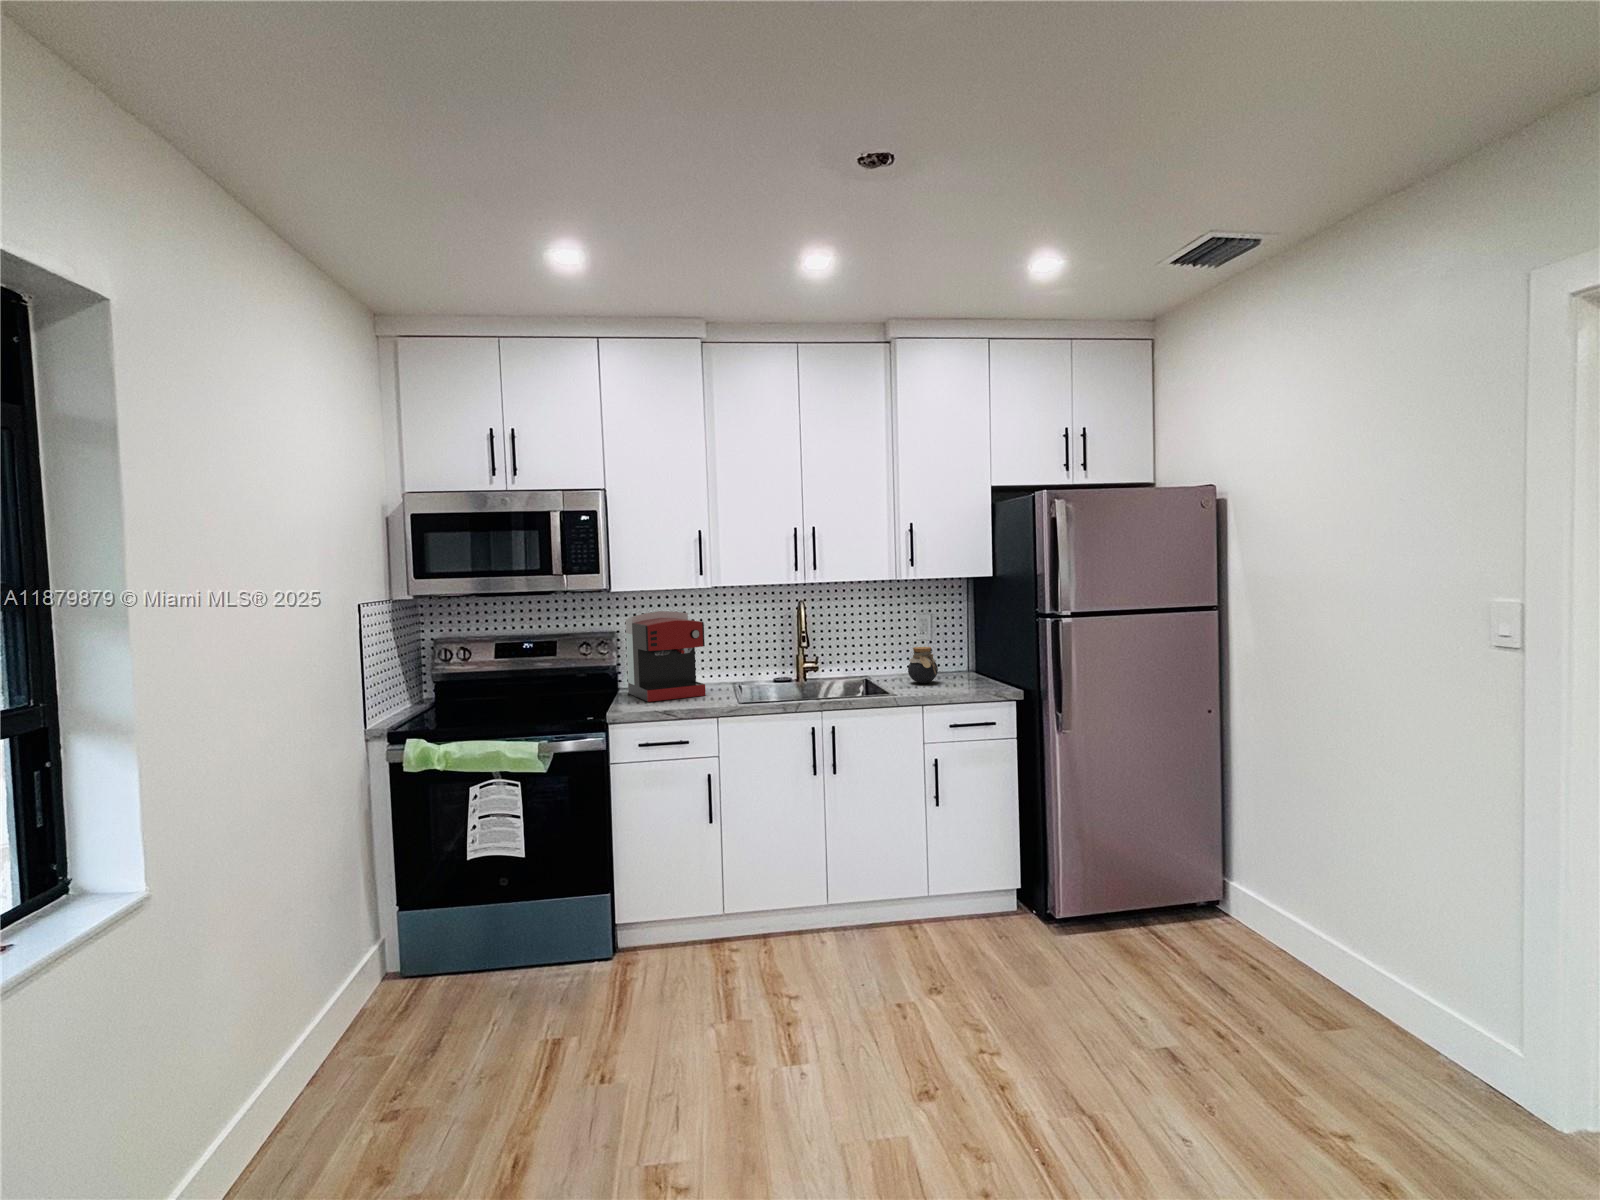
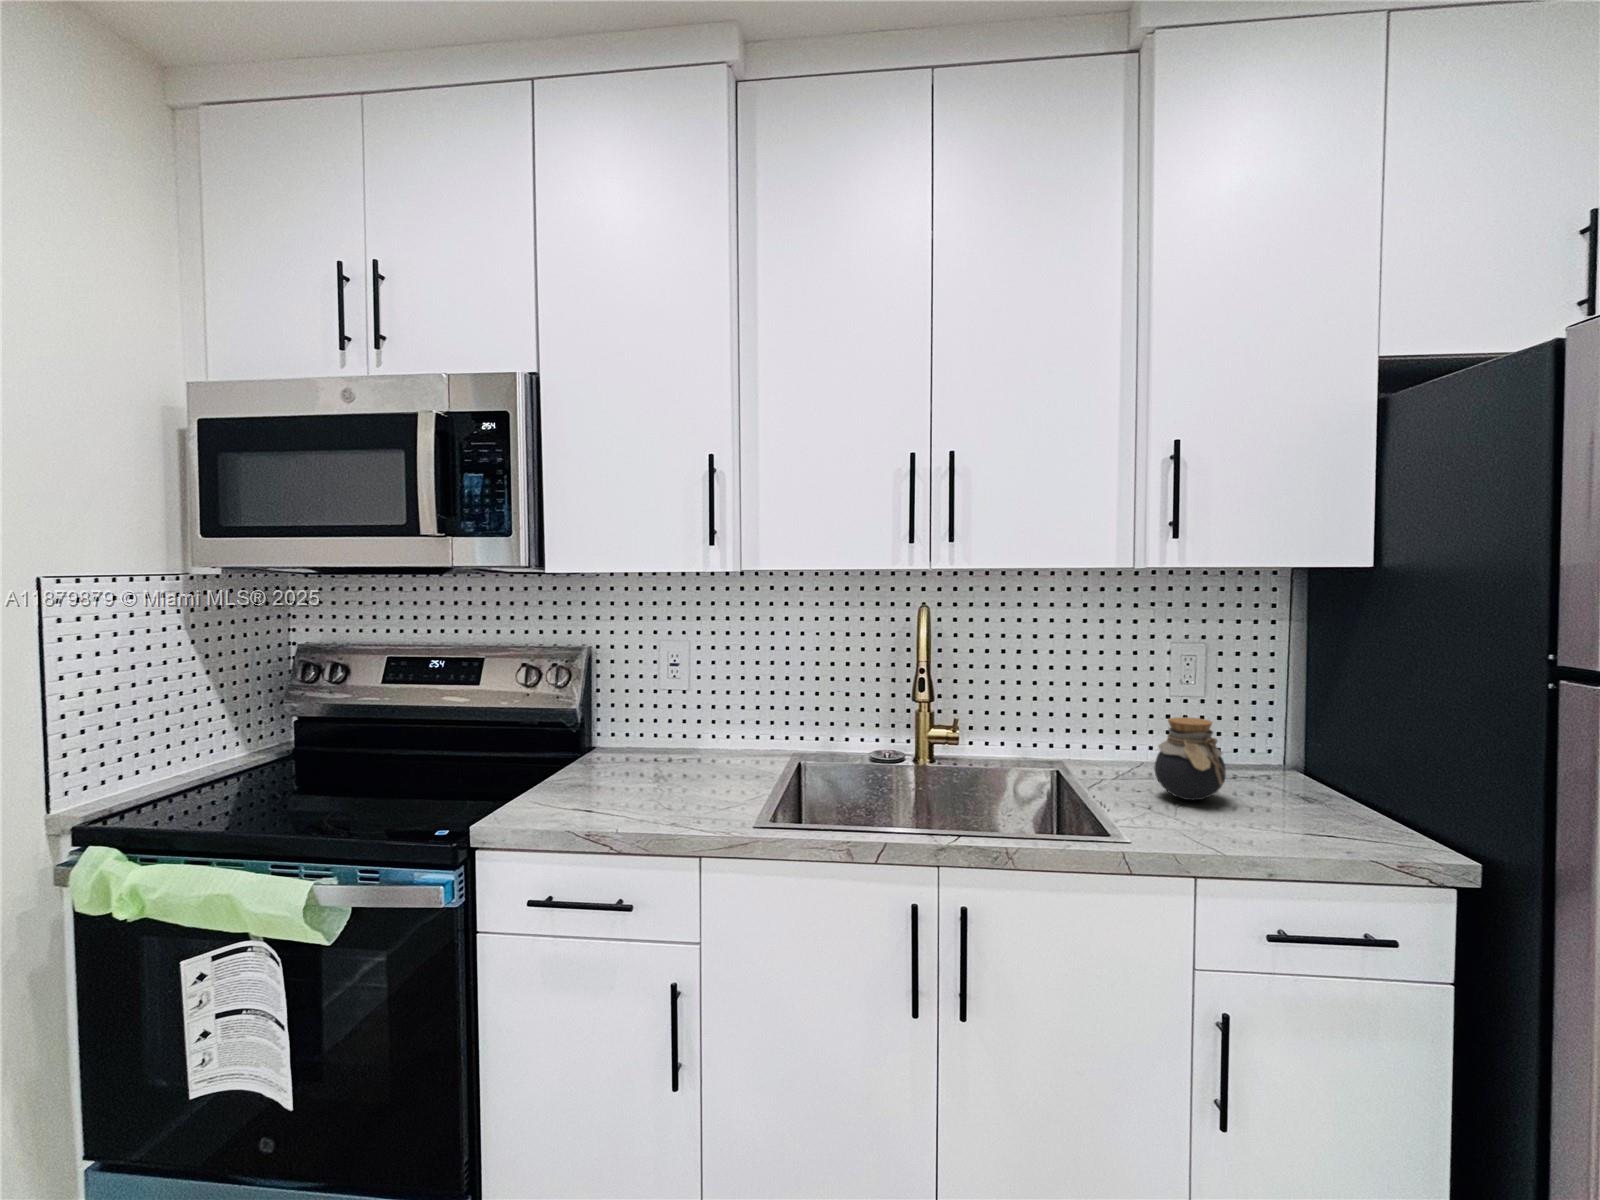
coffee maker: present [626,611,706,702] -> none [593,613,720,794]

